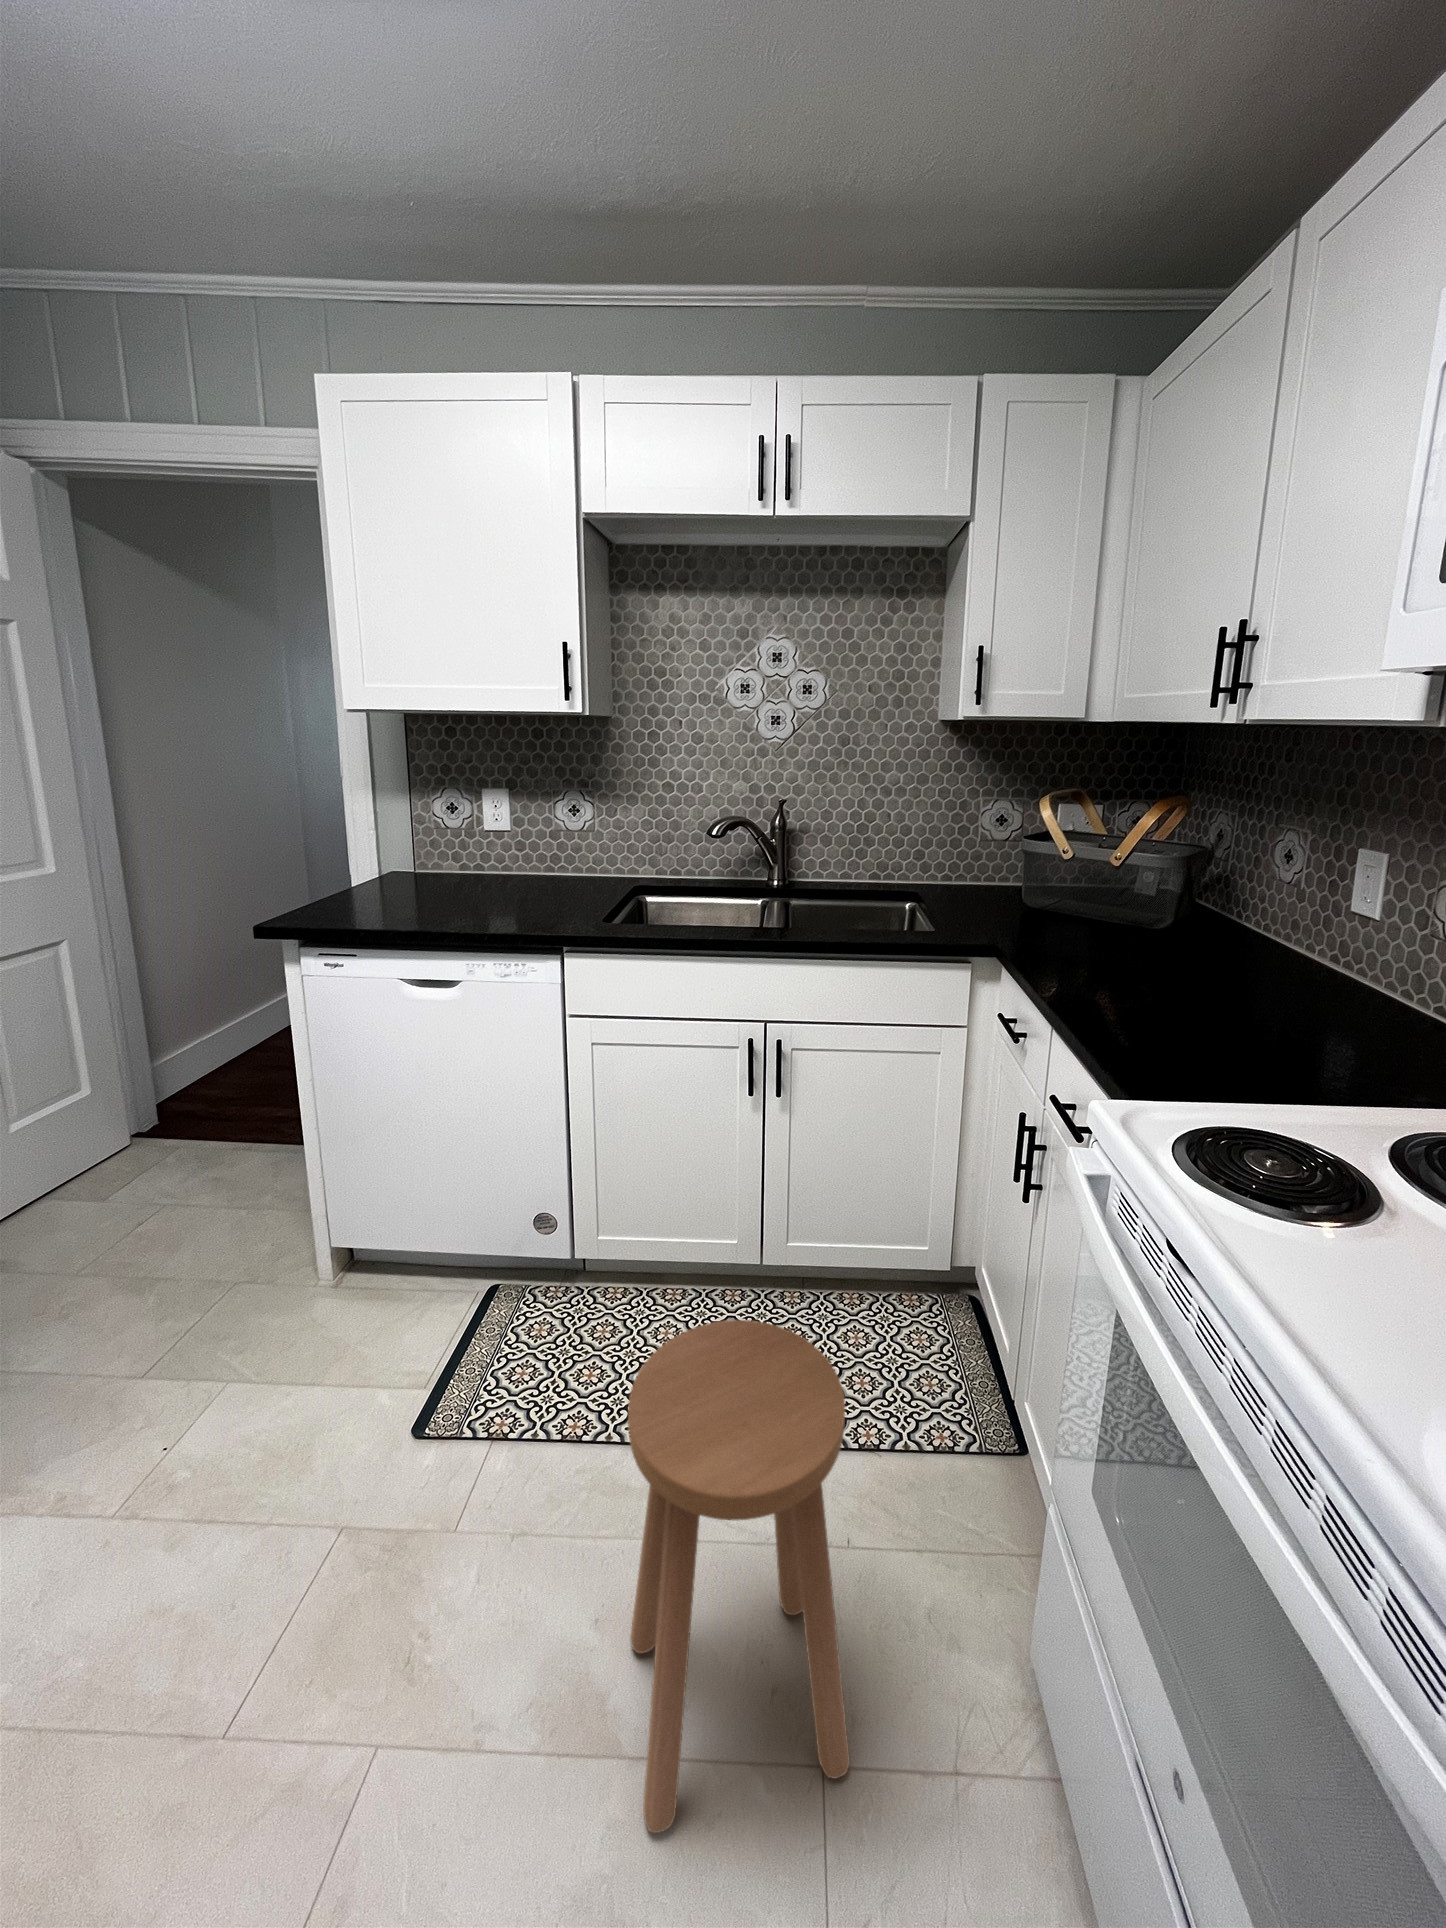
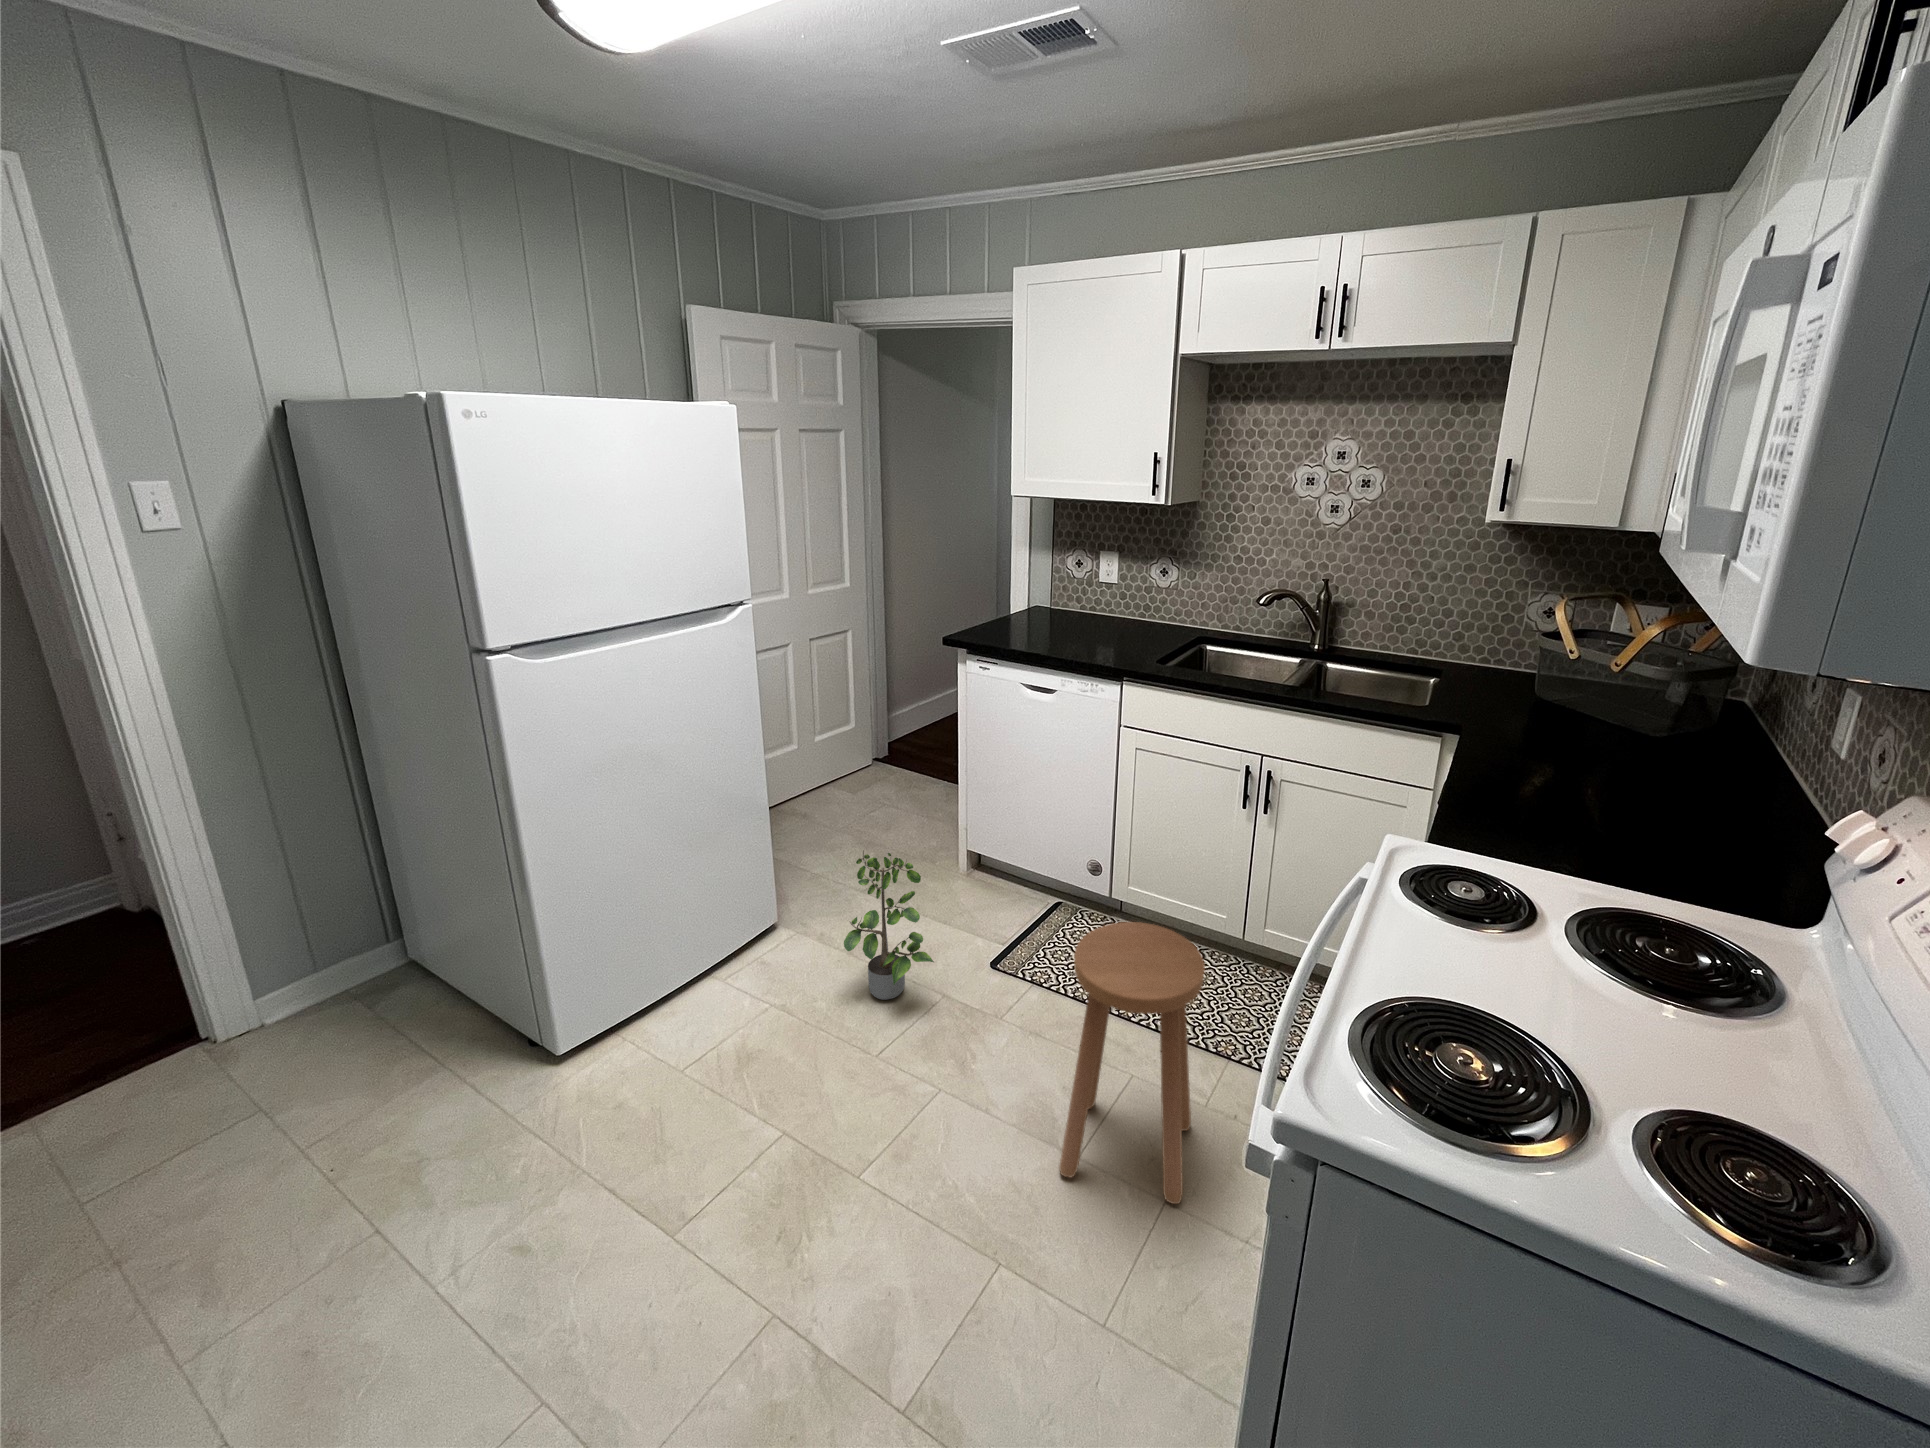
potted plant: none [111,1324,320,1599] -> present [844,851,934,1000]

